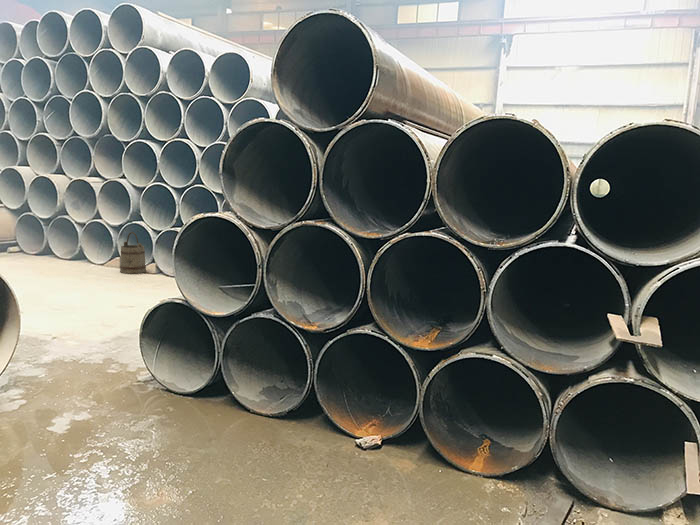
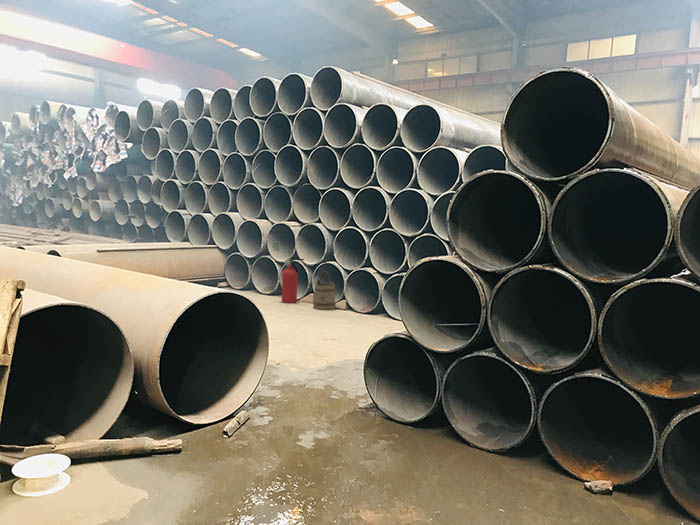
fire extinguisher: none [83,219,108,267] -> present [282,258,304,303]

